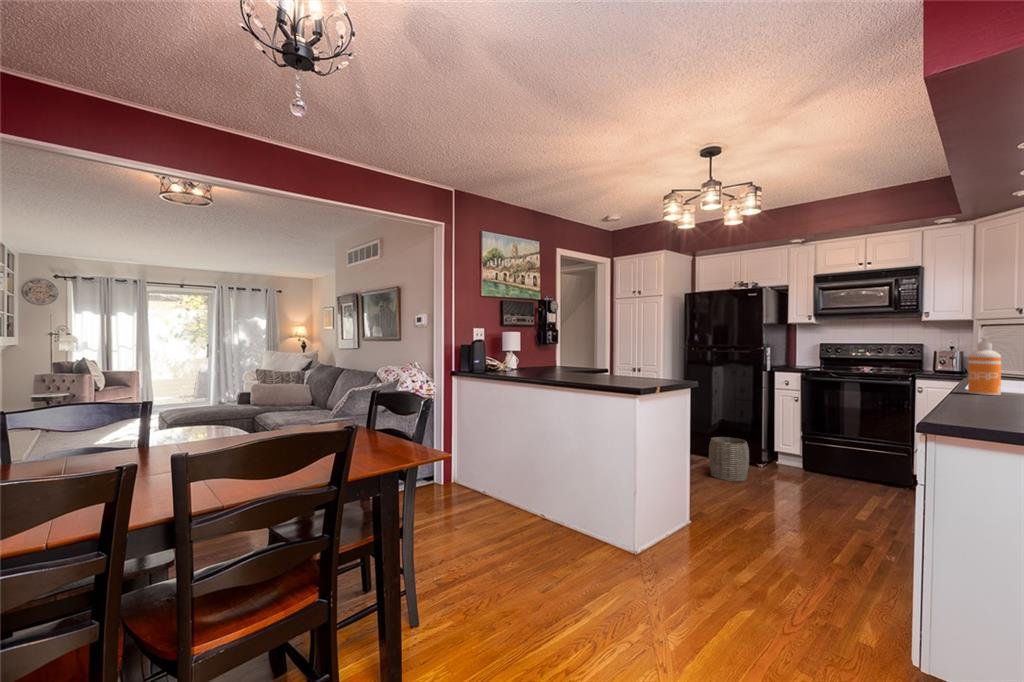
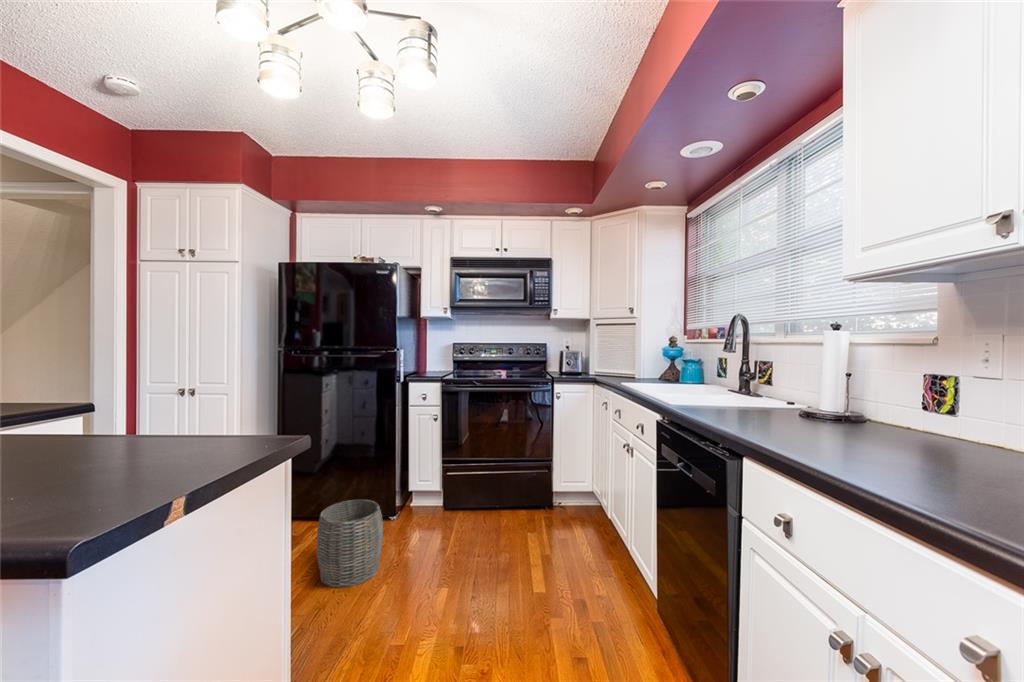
soap dispenser: present [968,337,1001,395] -> none [838,347,900,468]

